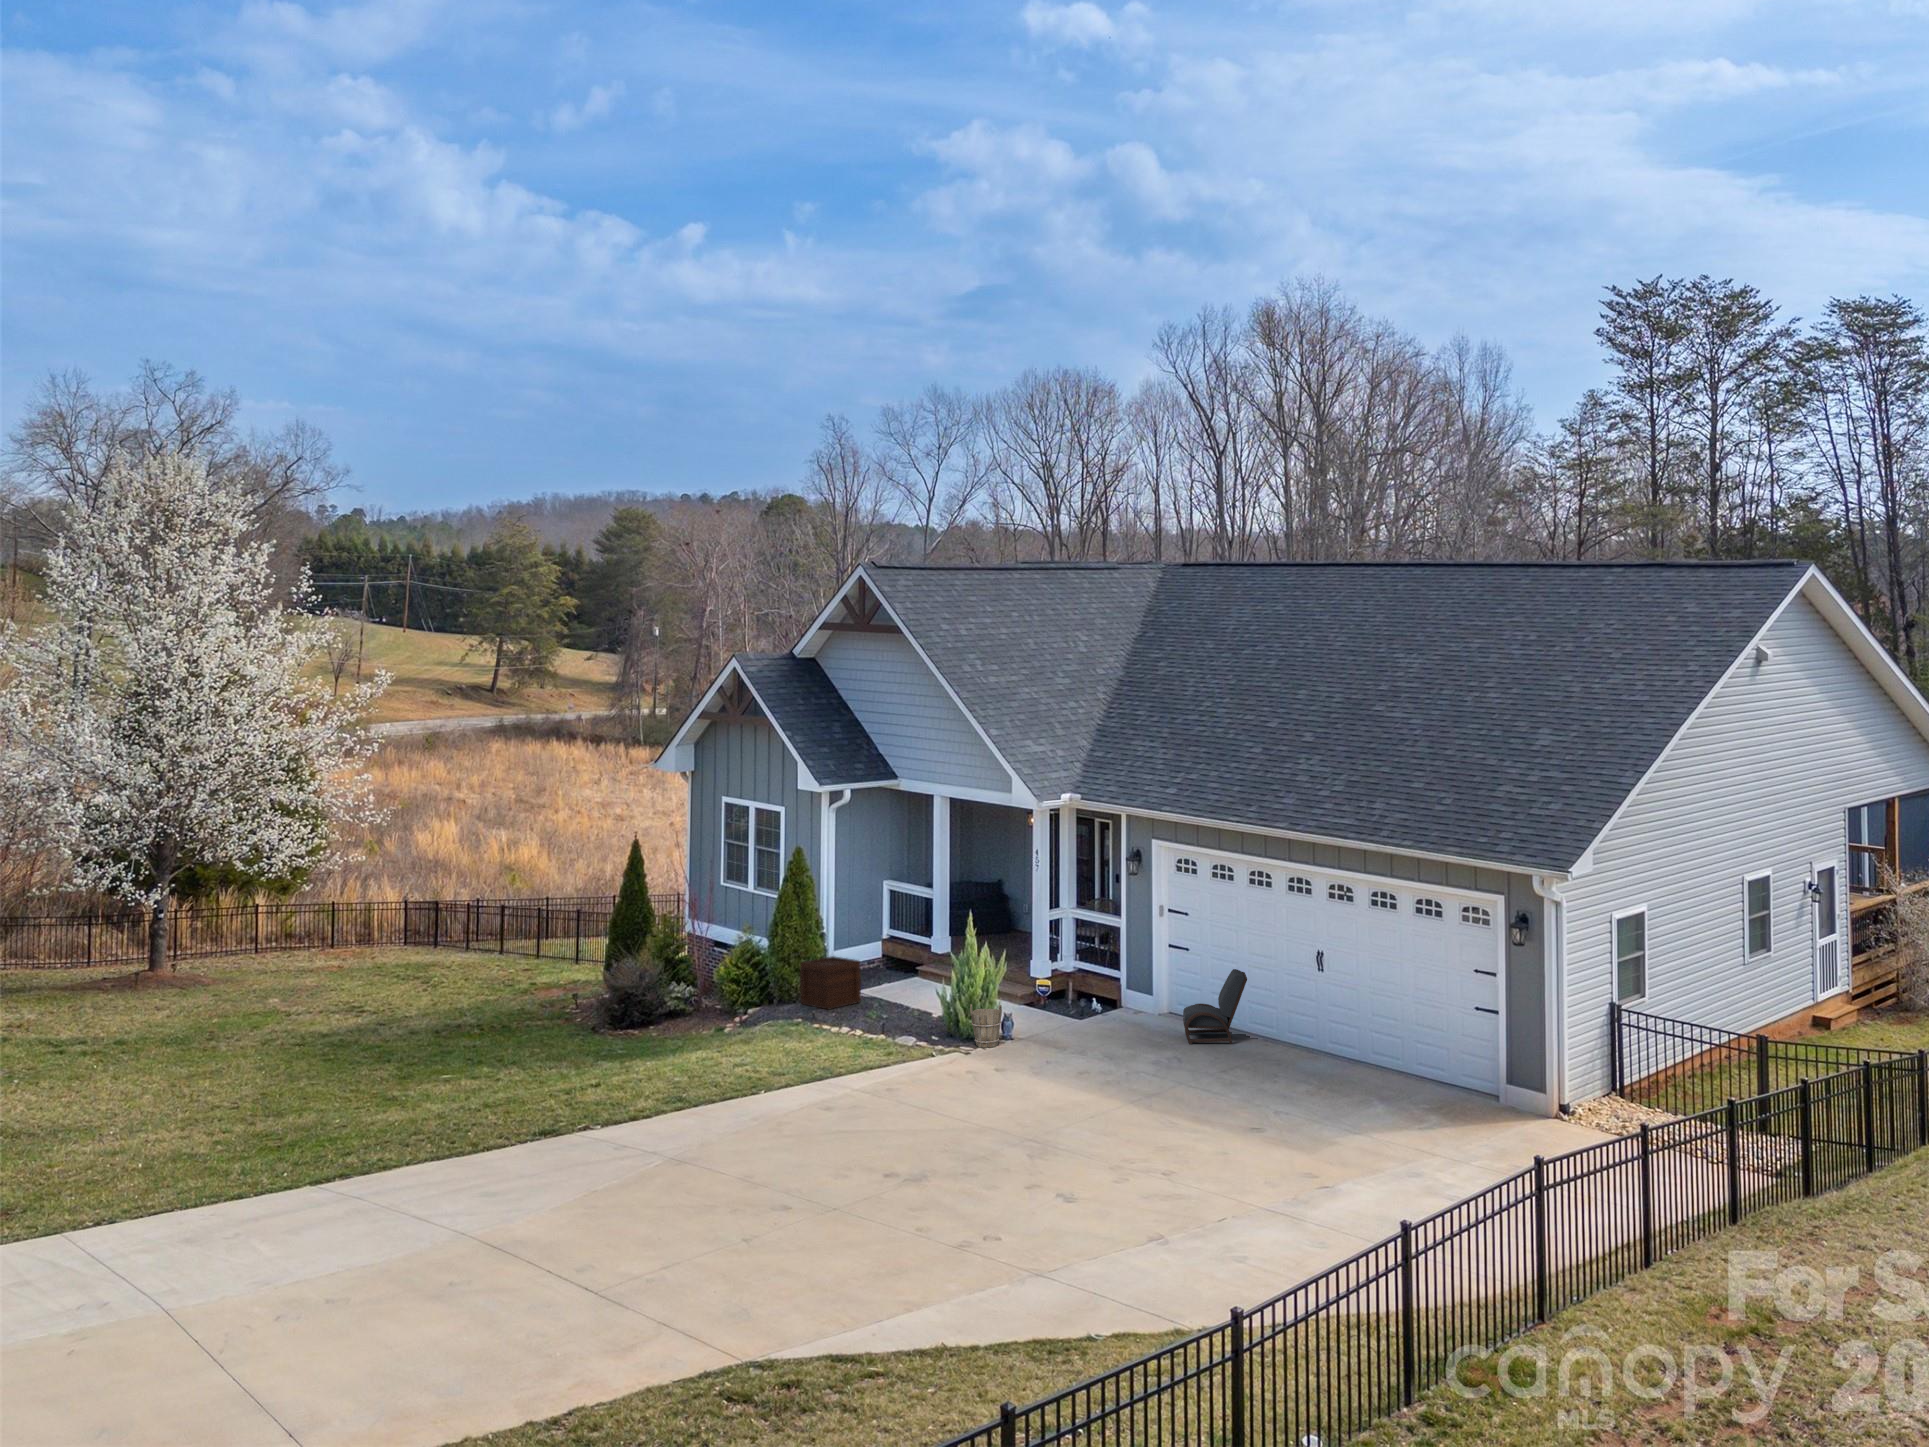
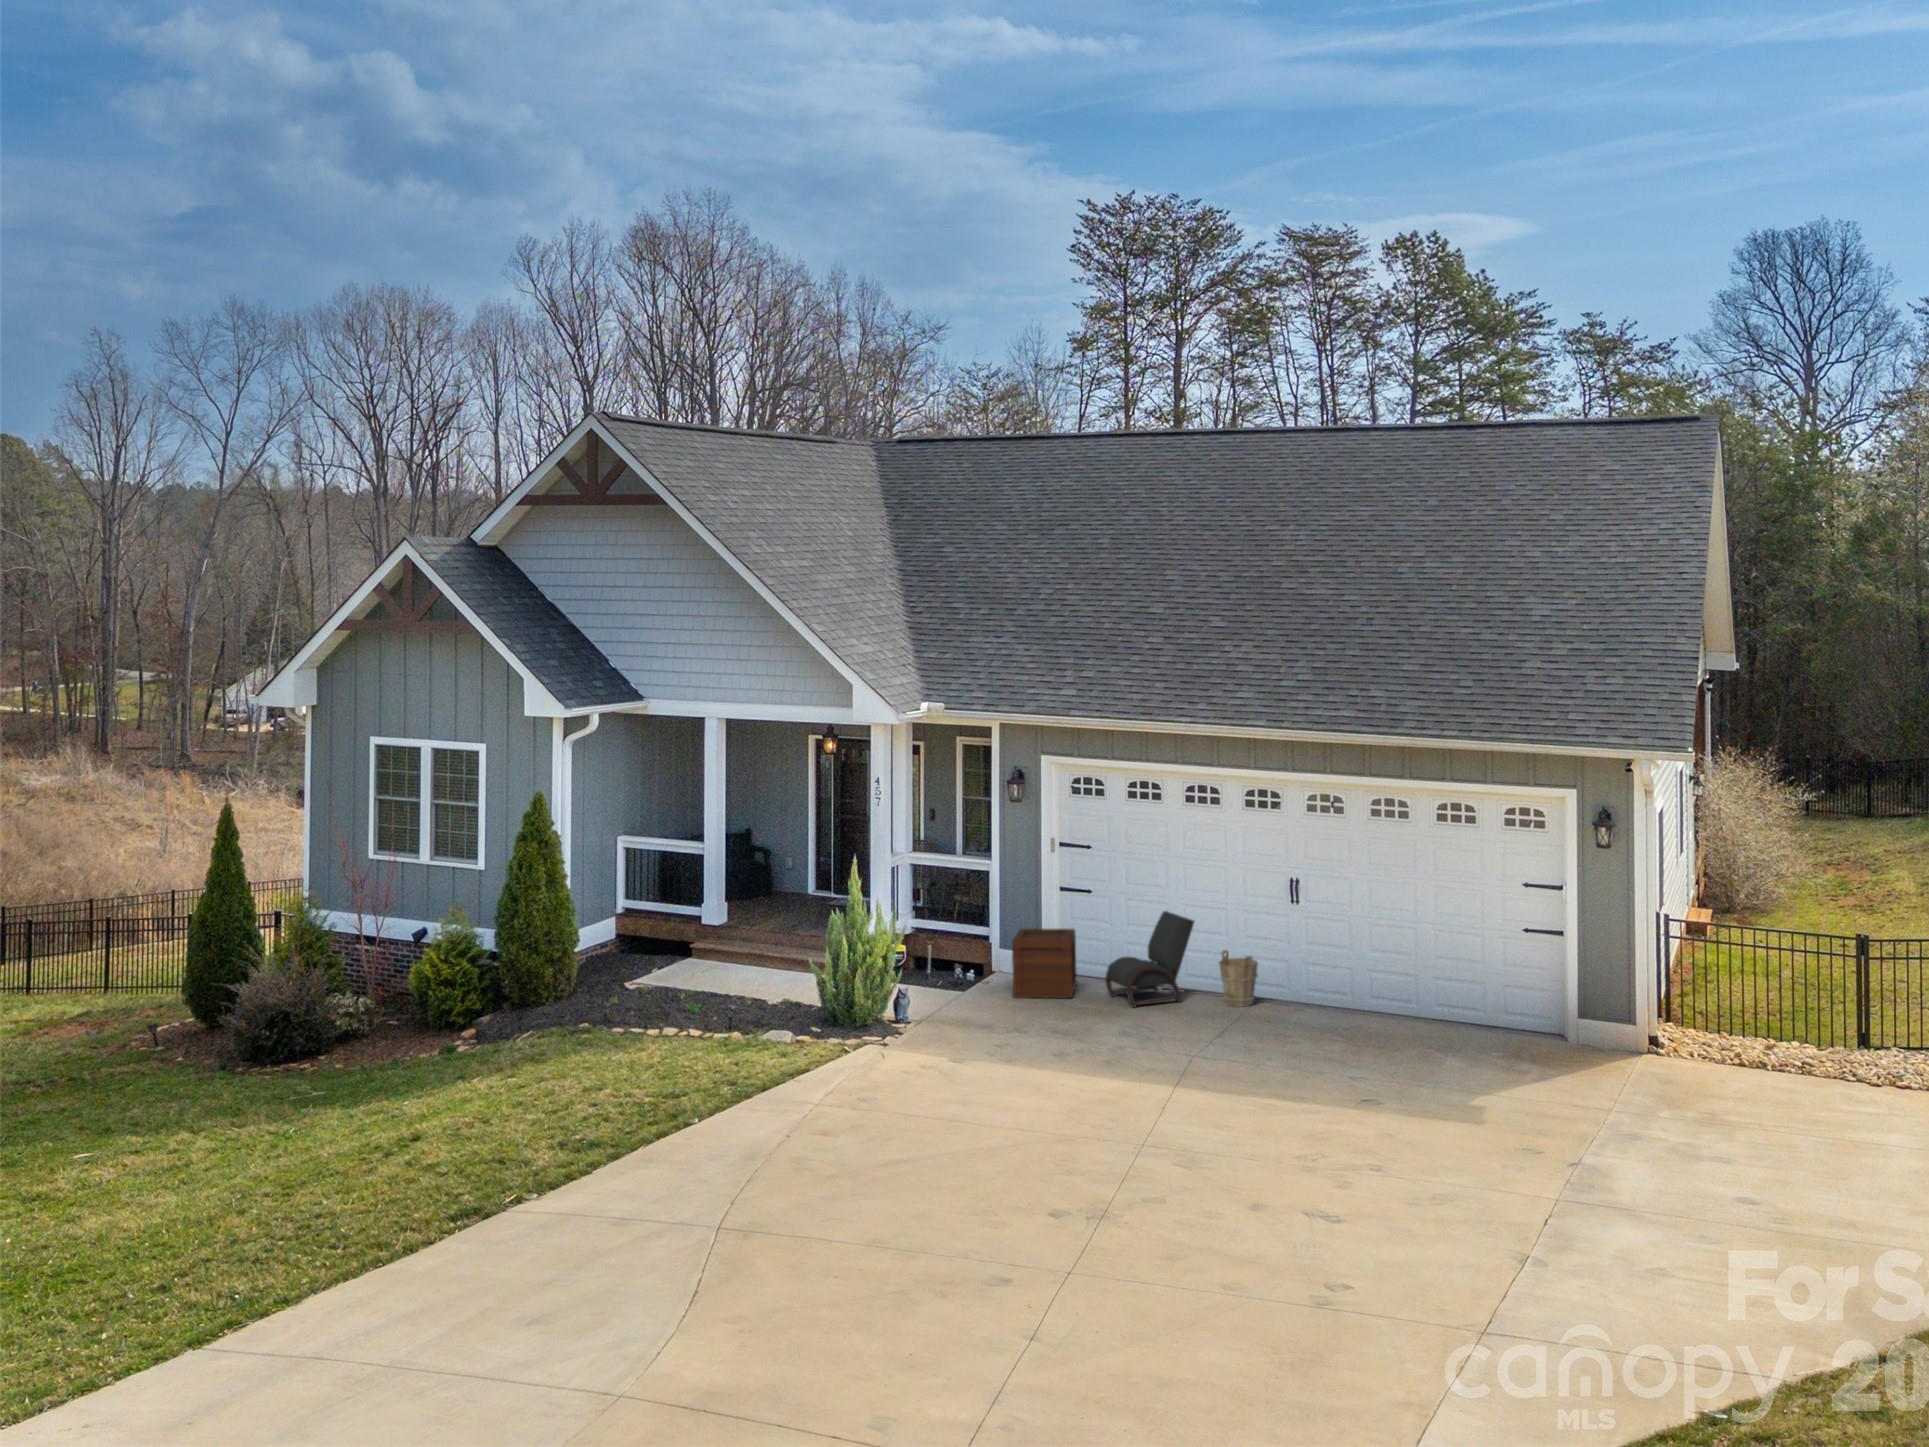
wooden crate: present [800,956,861,1009] -> present [1012,929,1077,998]
bucket: present [970,1004,1002,1048] -> present [1219,950,1258,1007]

